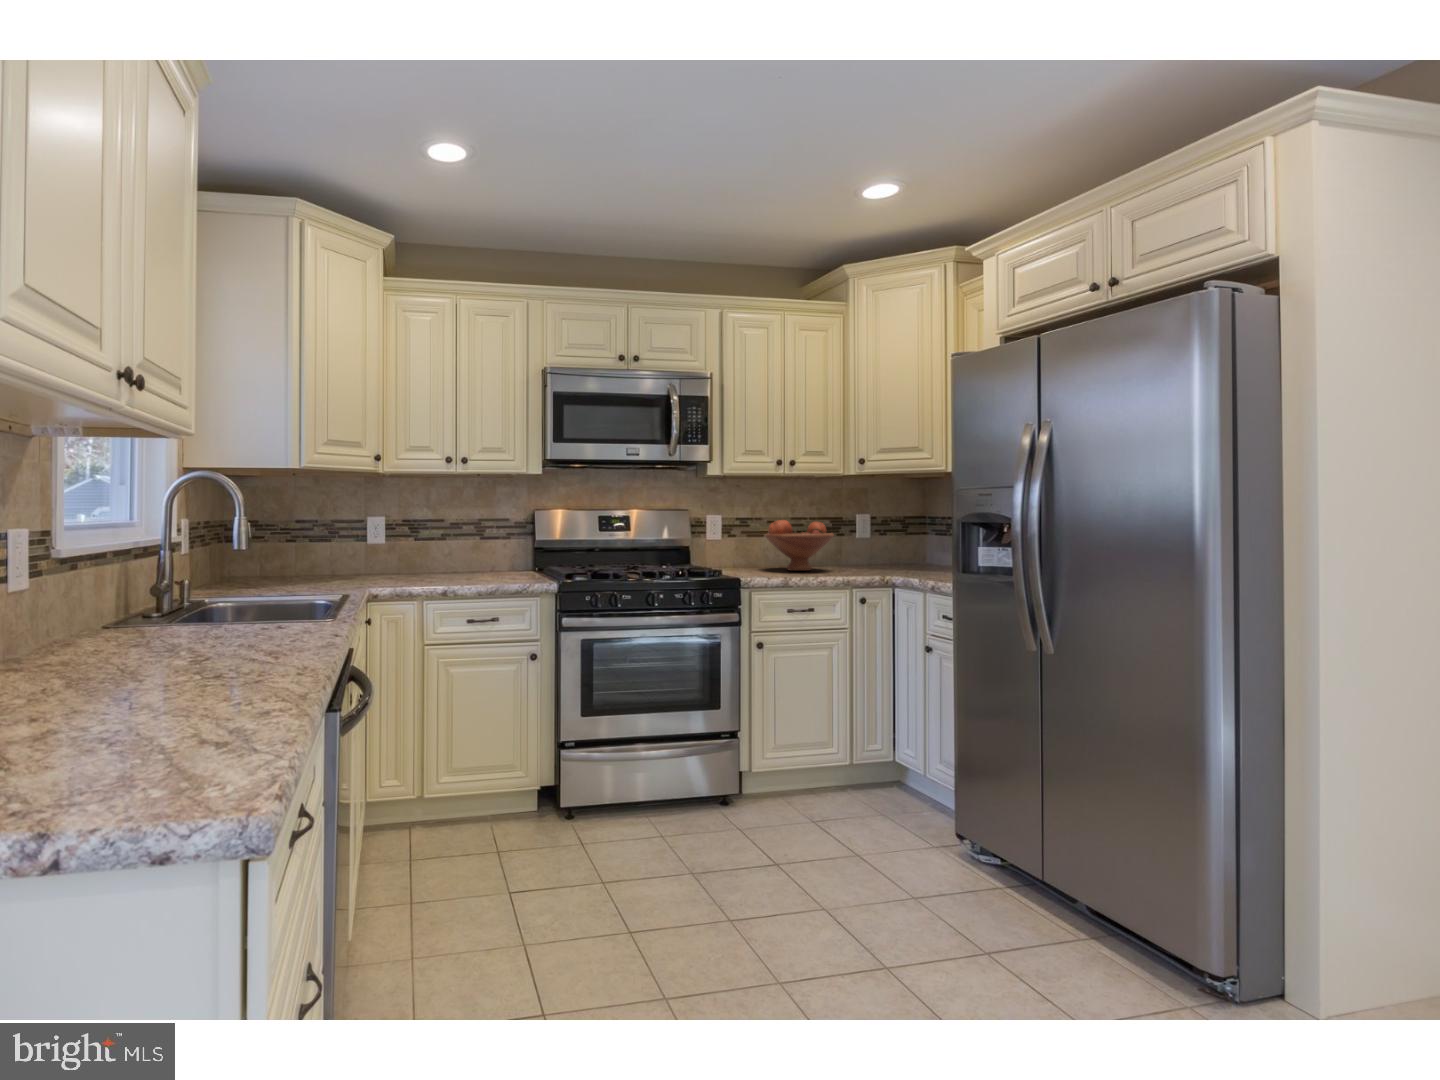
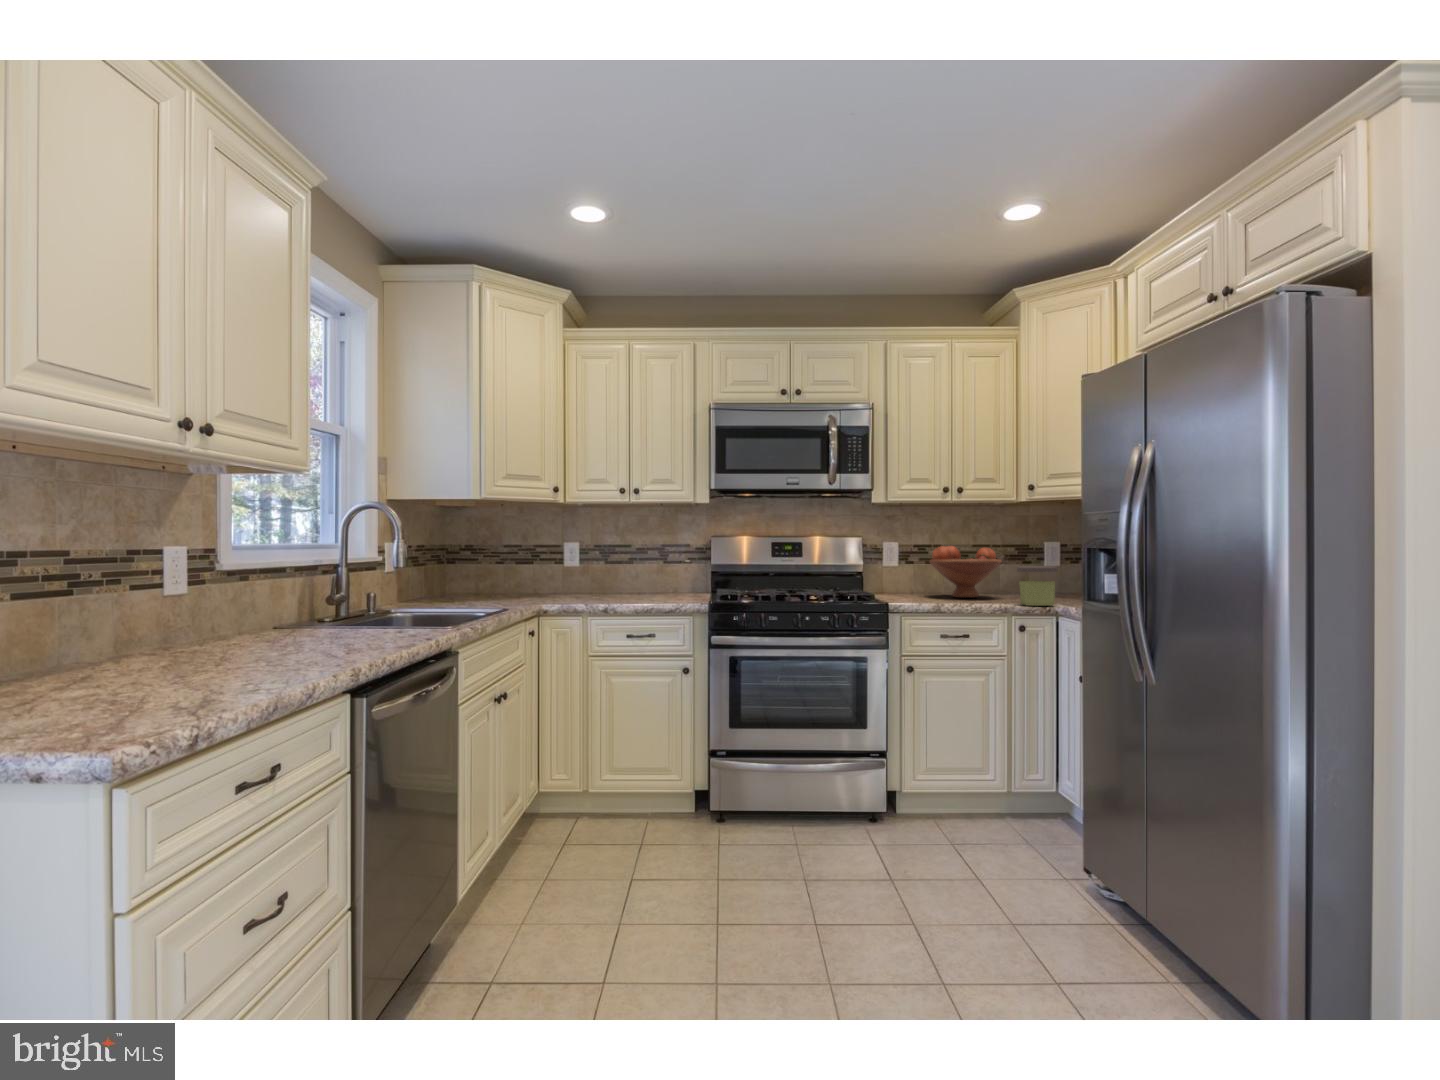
jar: none [856,540,894,578] -> present [1017,566,1058,606]

